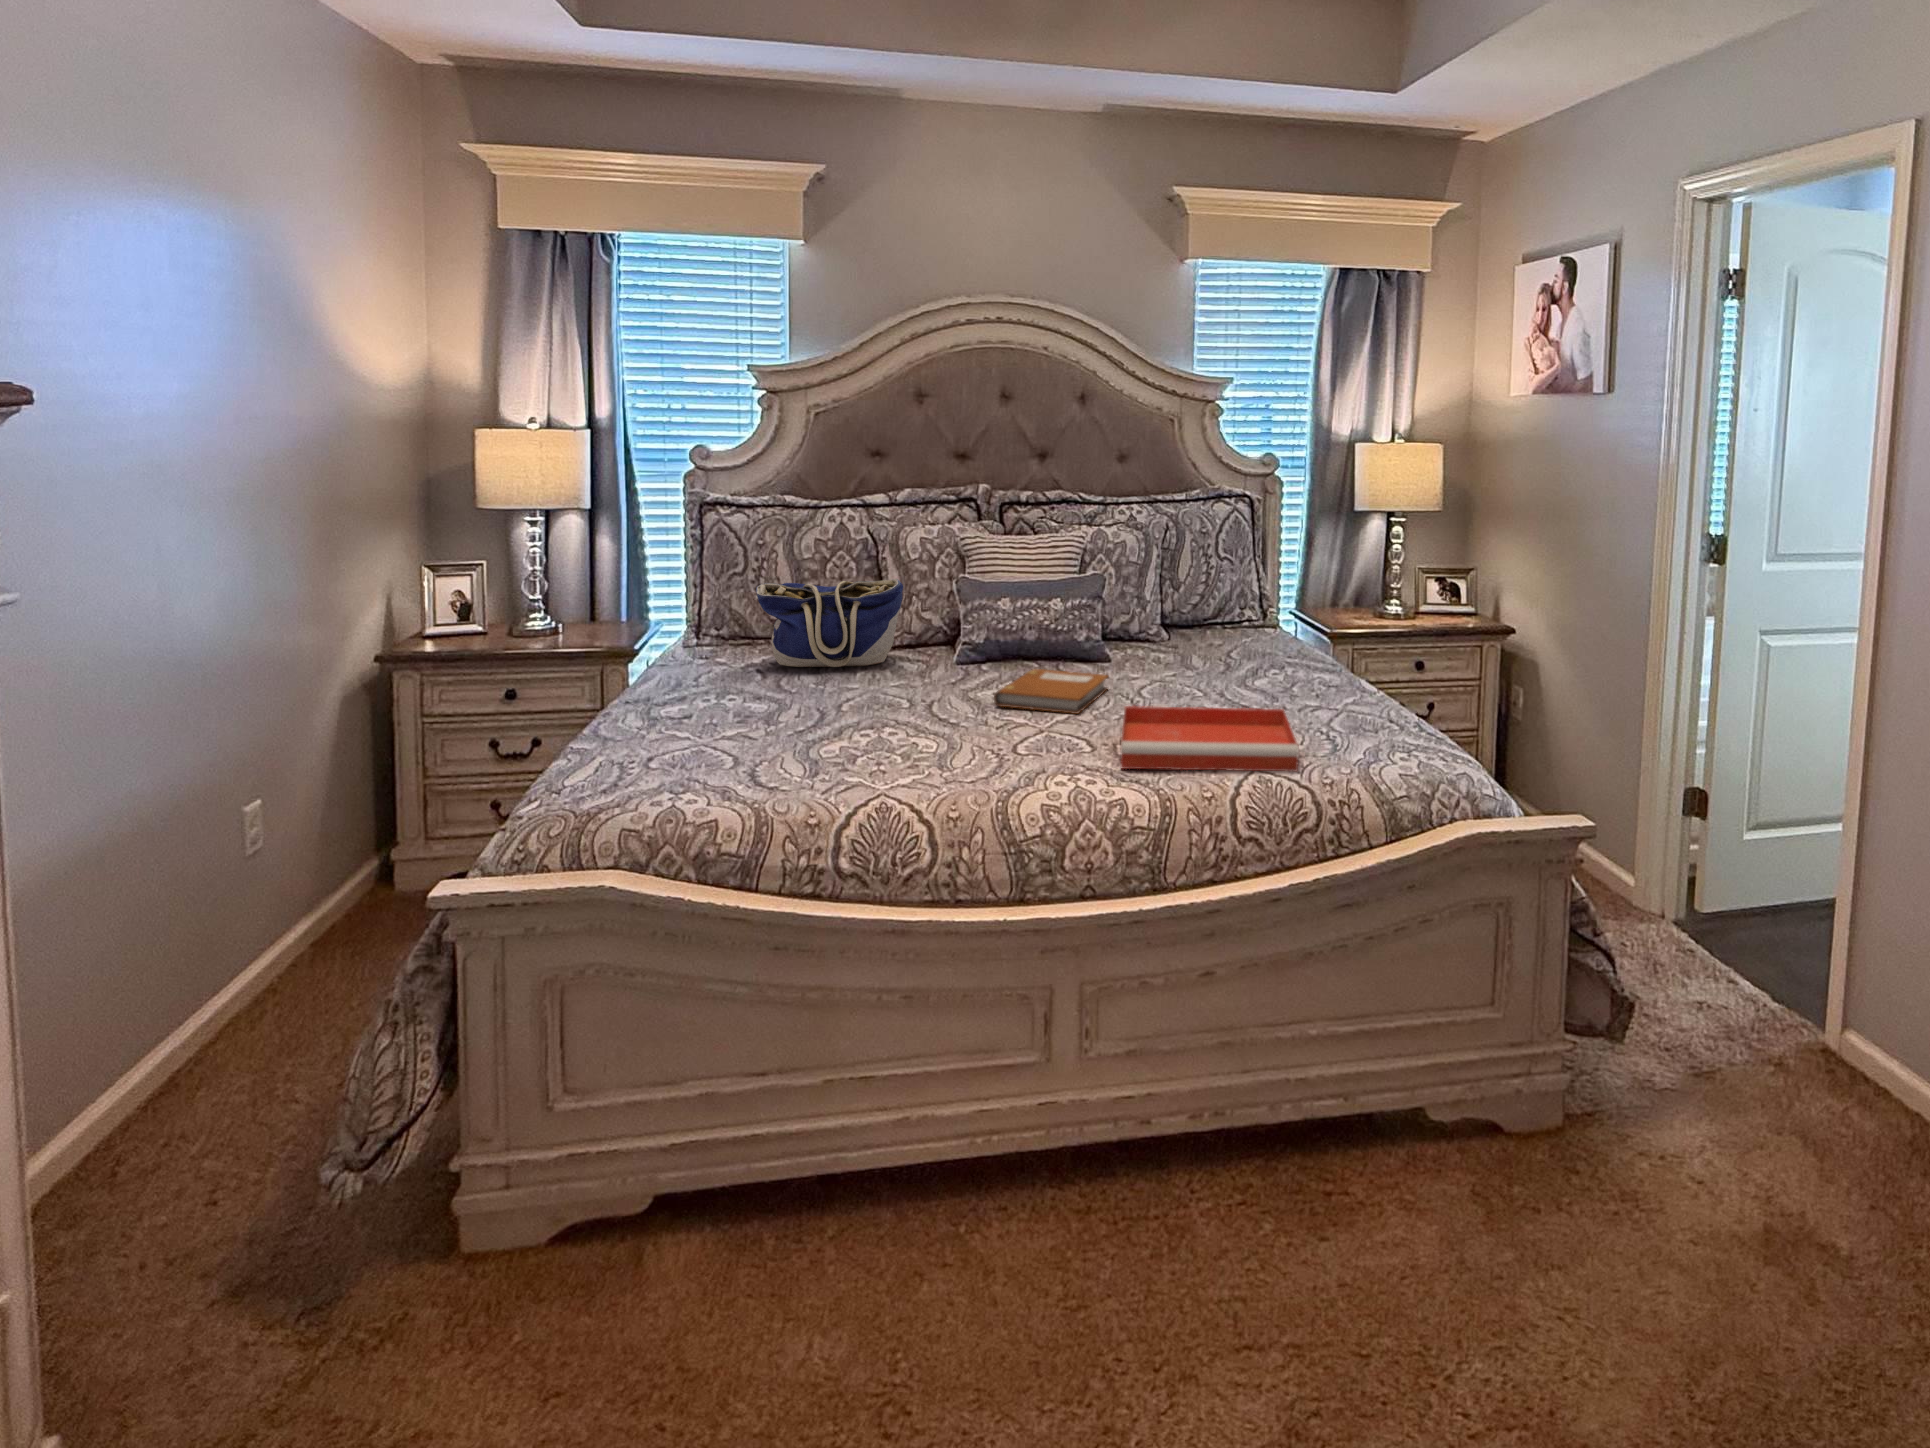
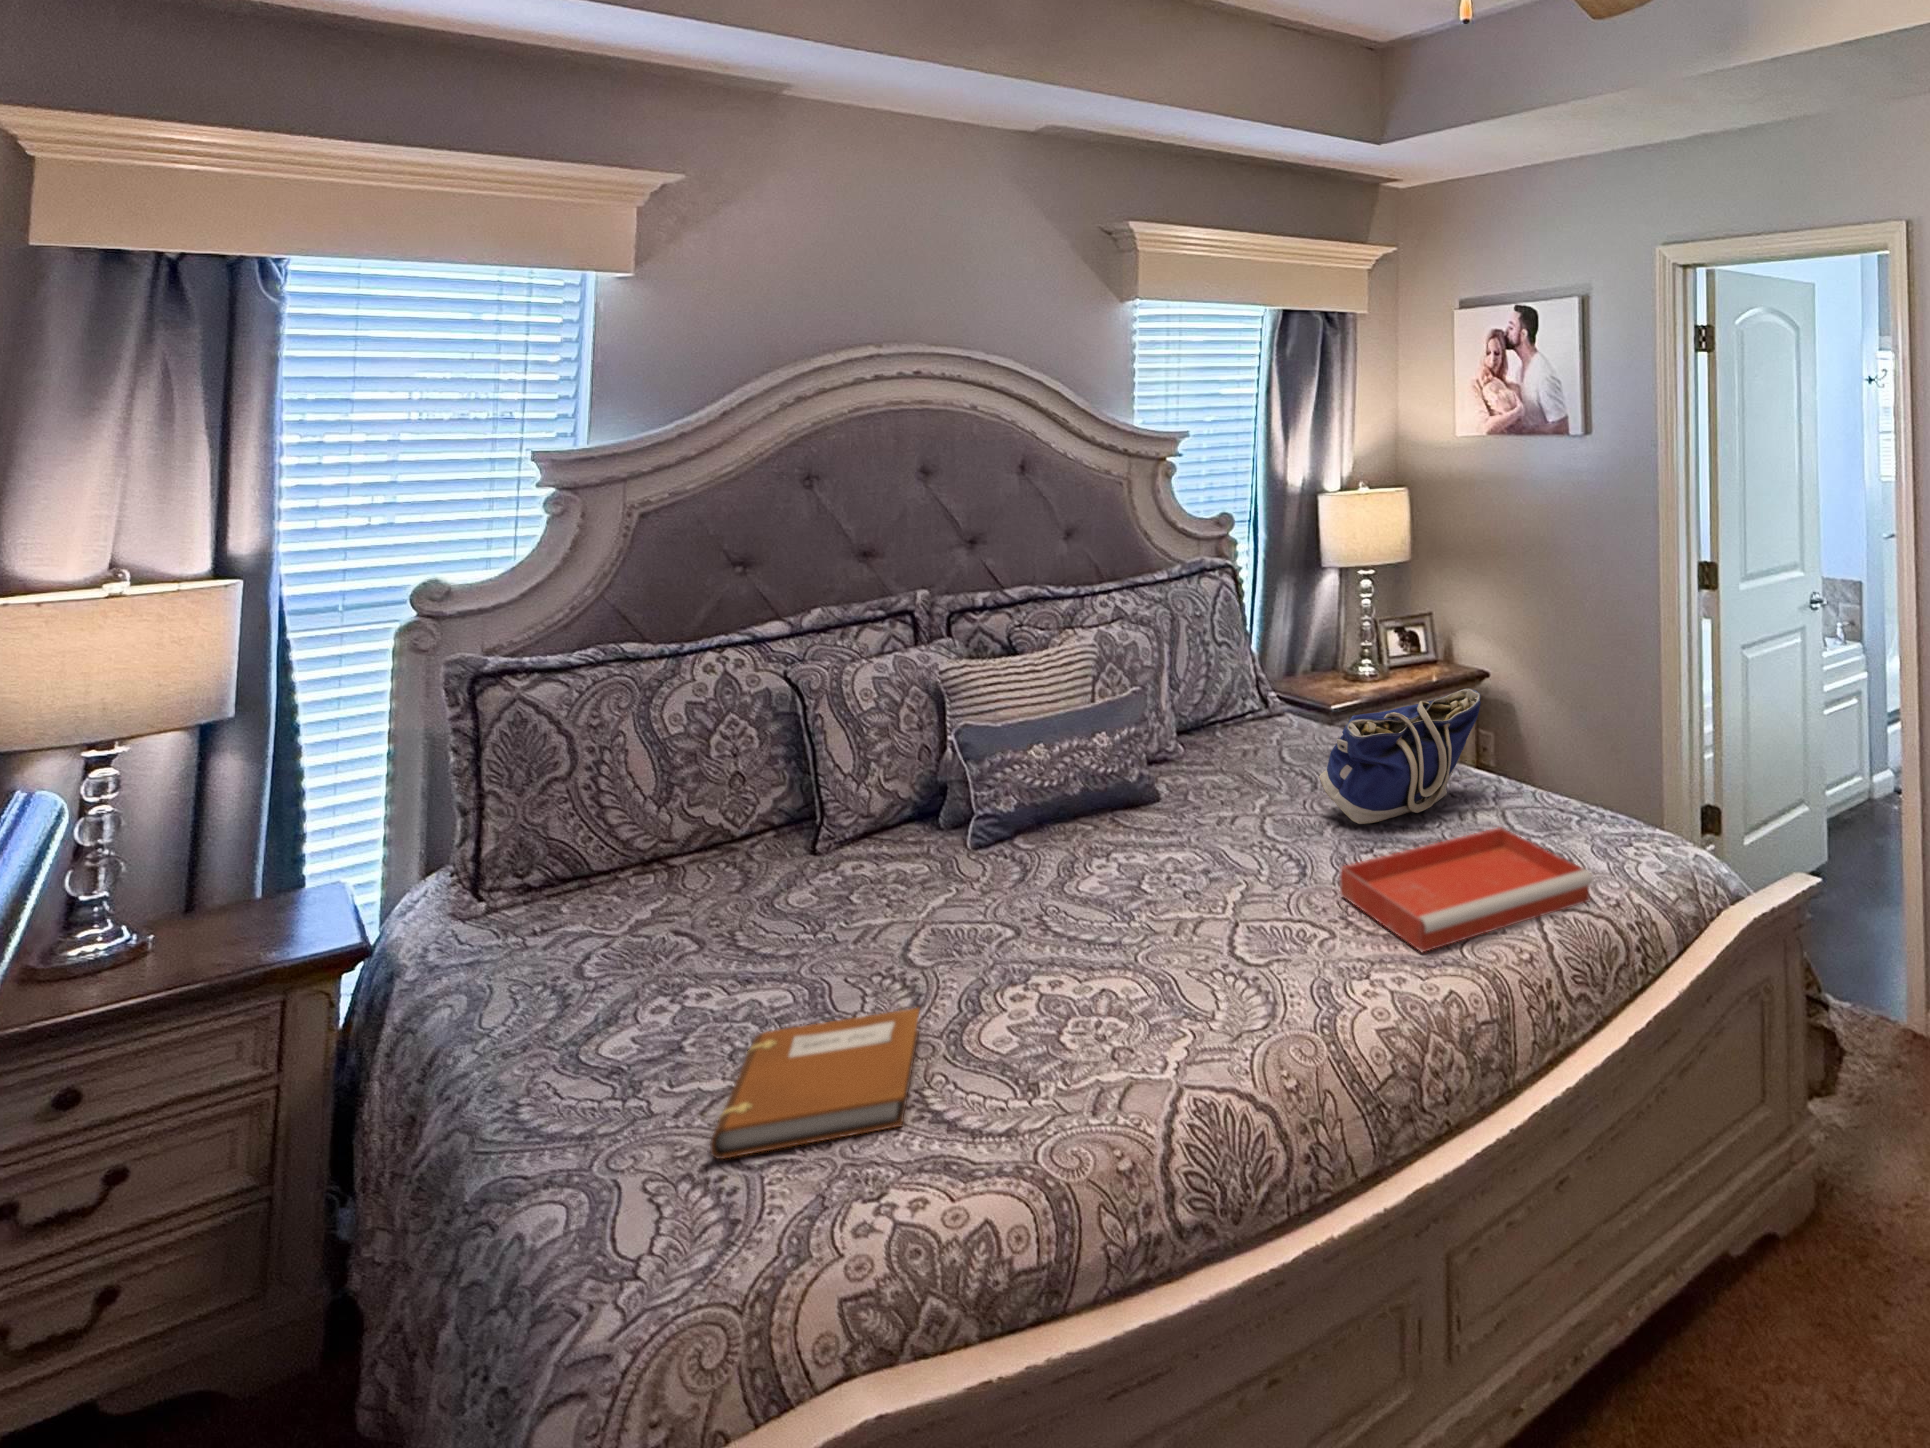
tote bag: present [756,579,903,667] -> present [1319,689,1481,824]
notebook: present [994,669,1108,714] -> present [710,1008,920,1159]

